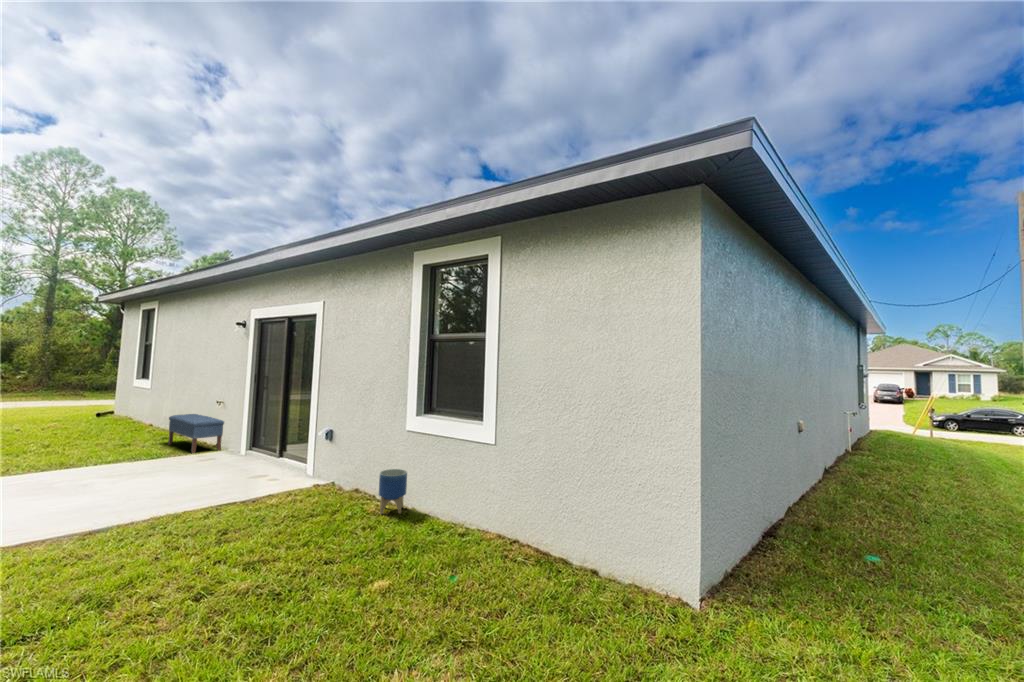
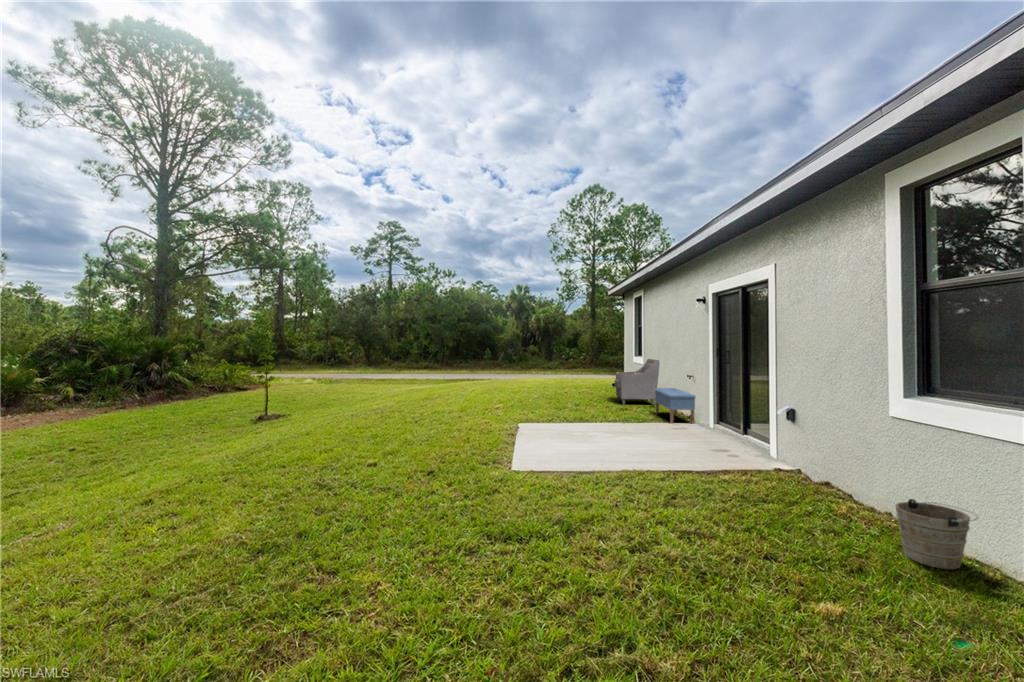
chair: none [101,380,174,438] -> present [615,359,659,405]
planter: present [379,469,407,514] -> none [849,464,895,527]
bucket: none [413,489,454,534] -> present [896,499,978,569]

